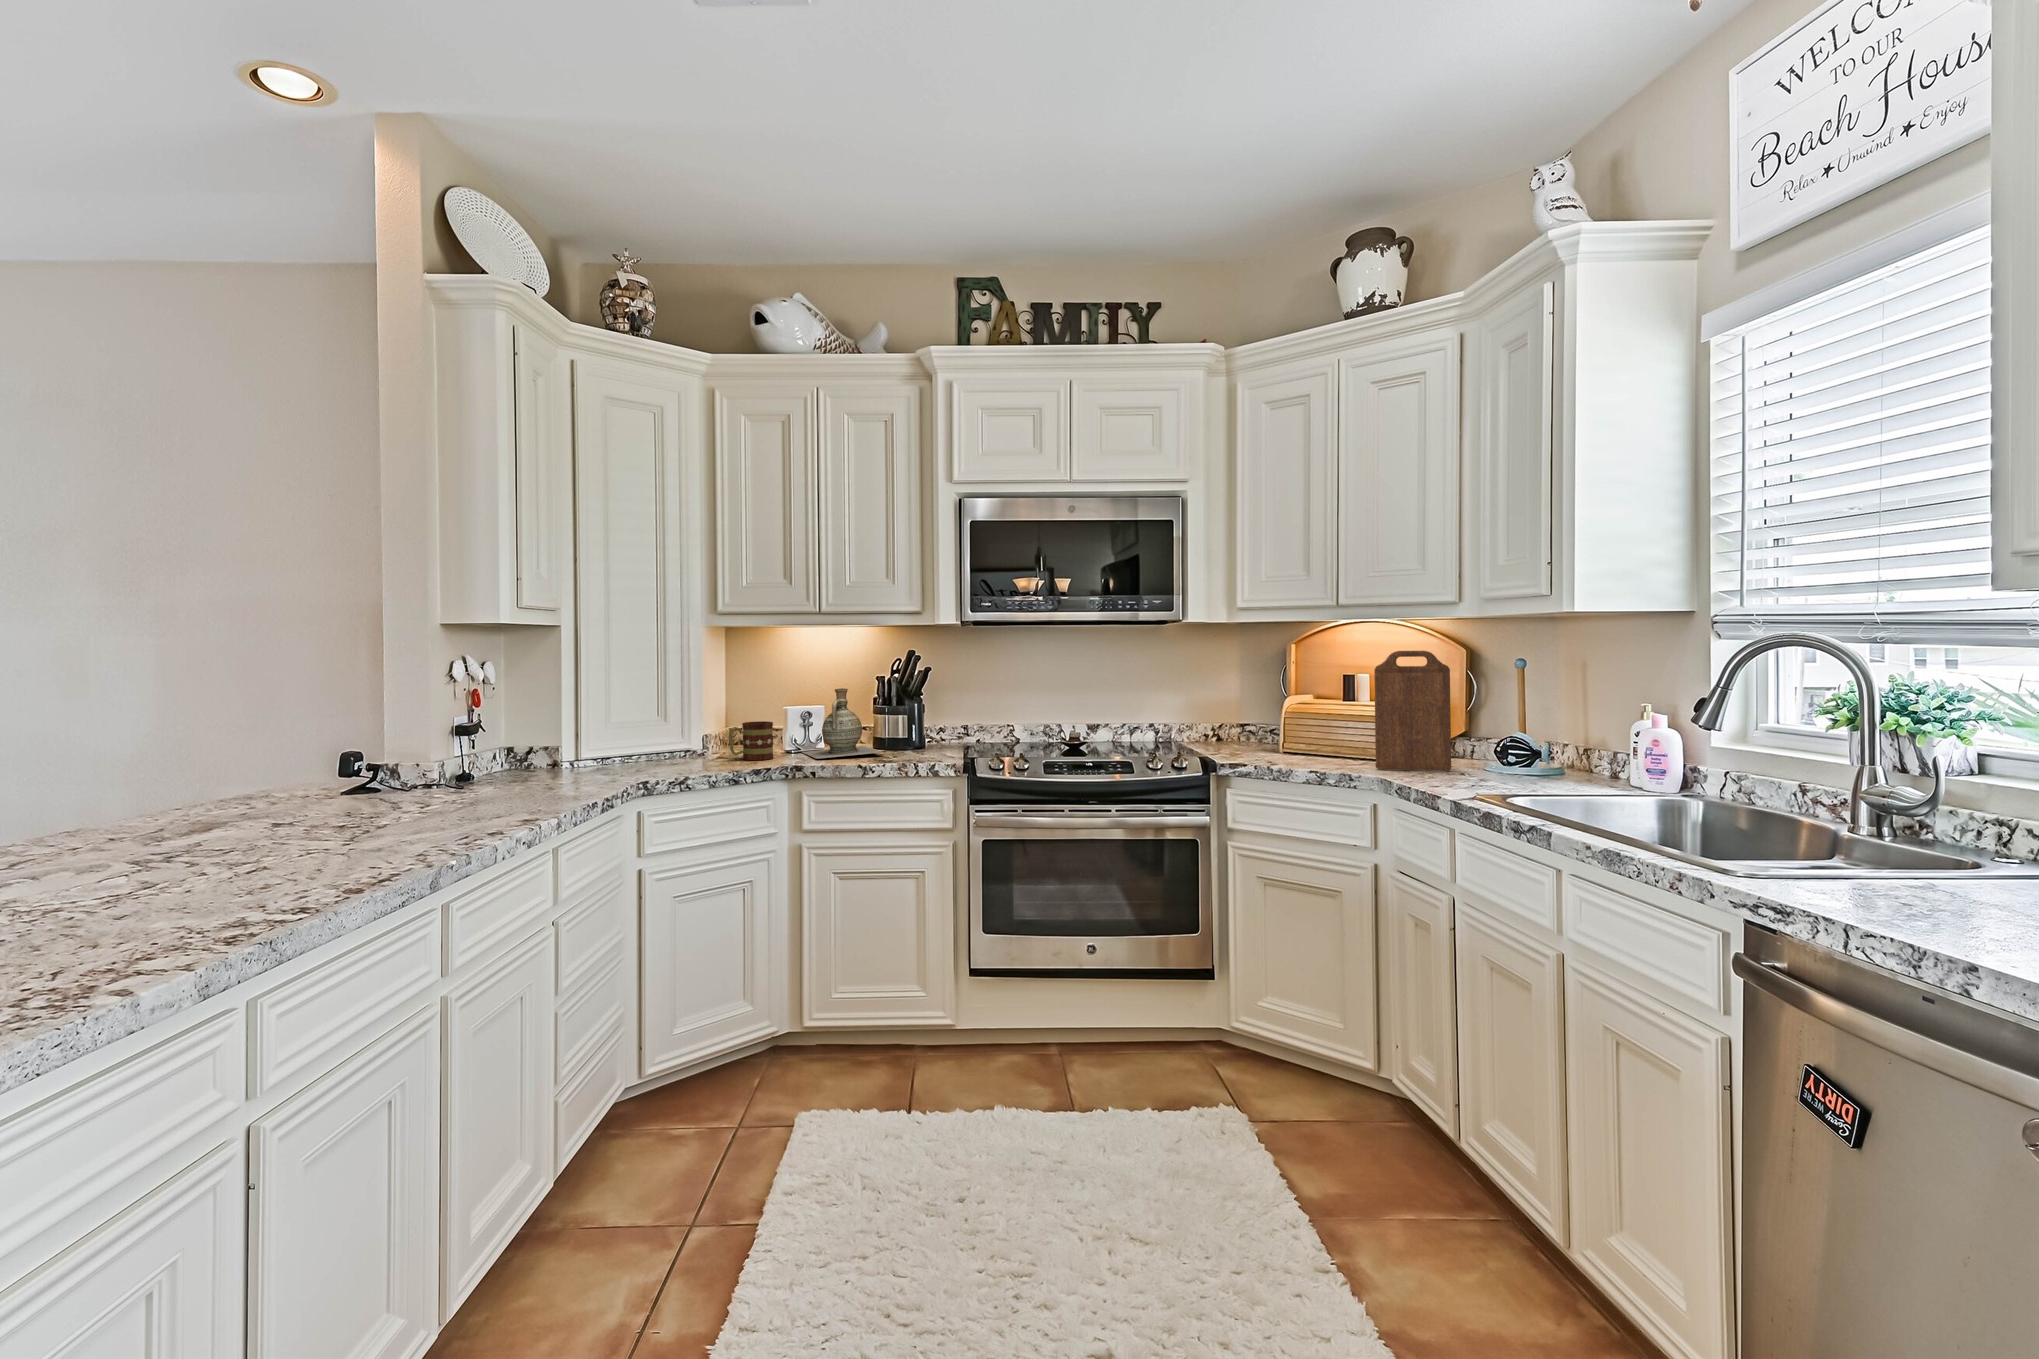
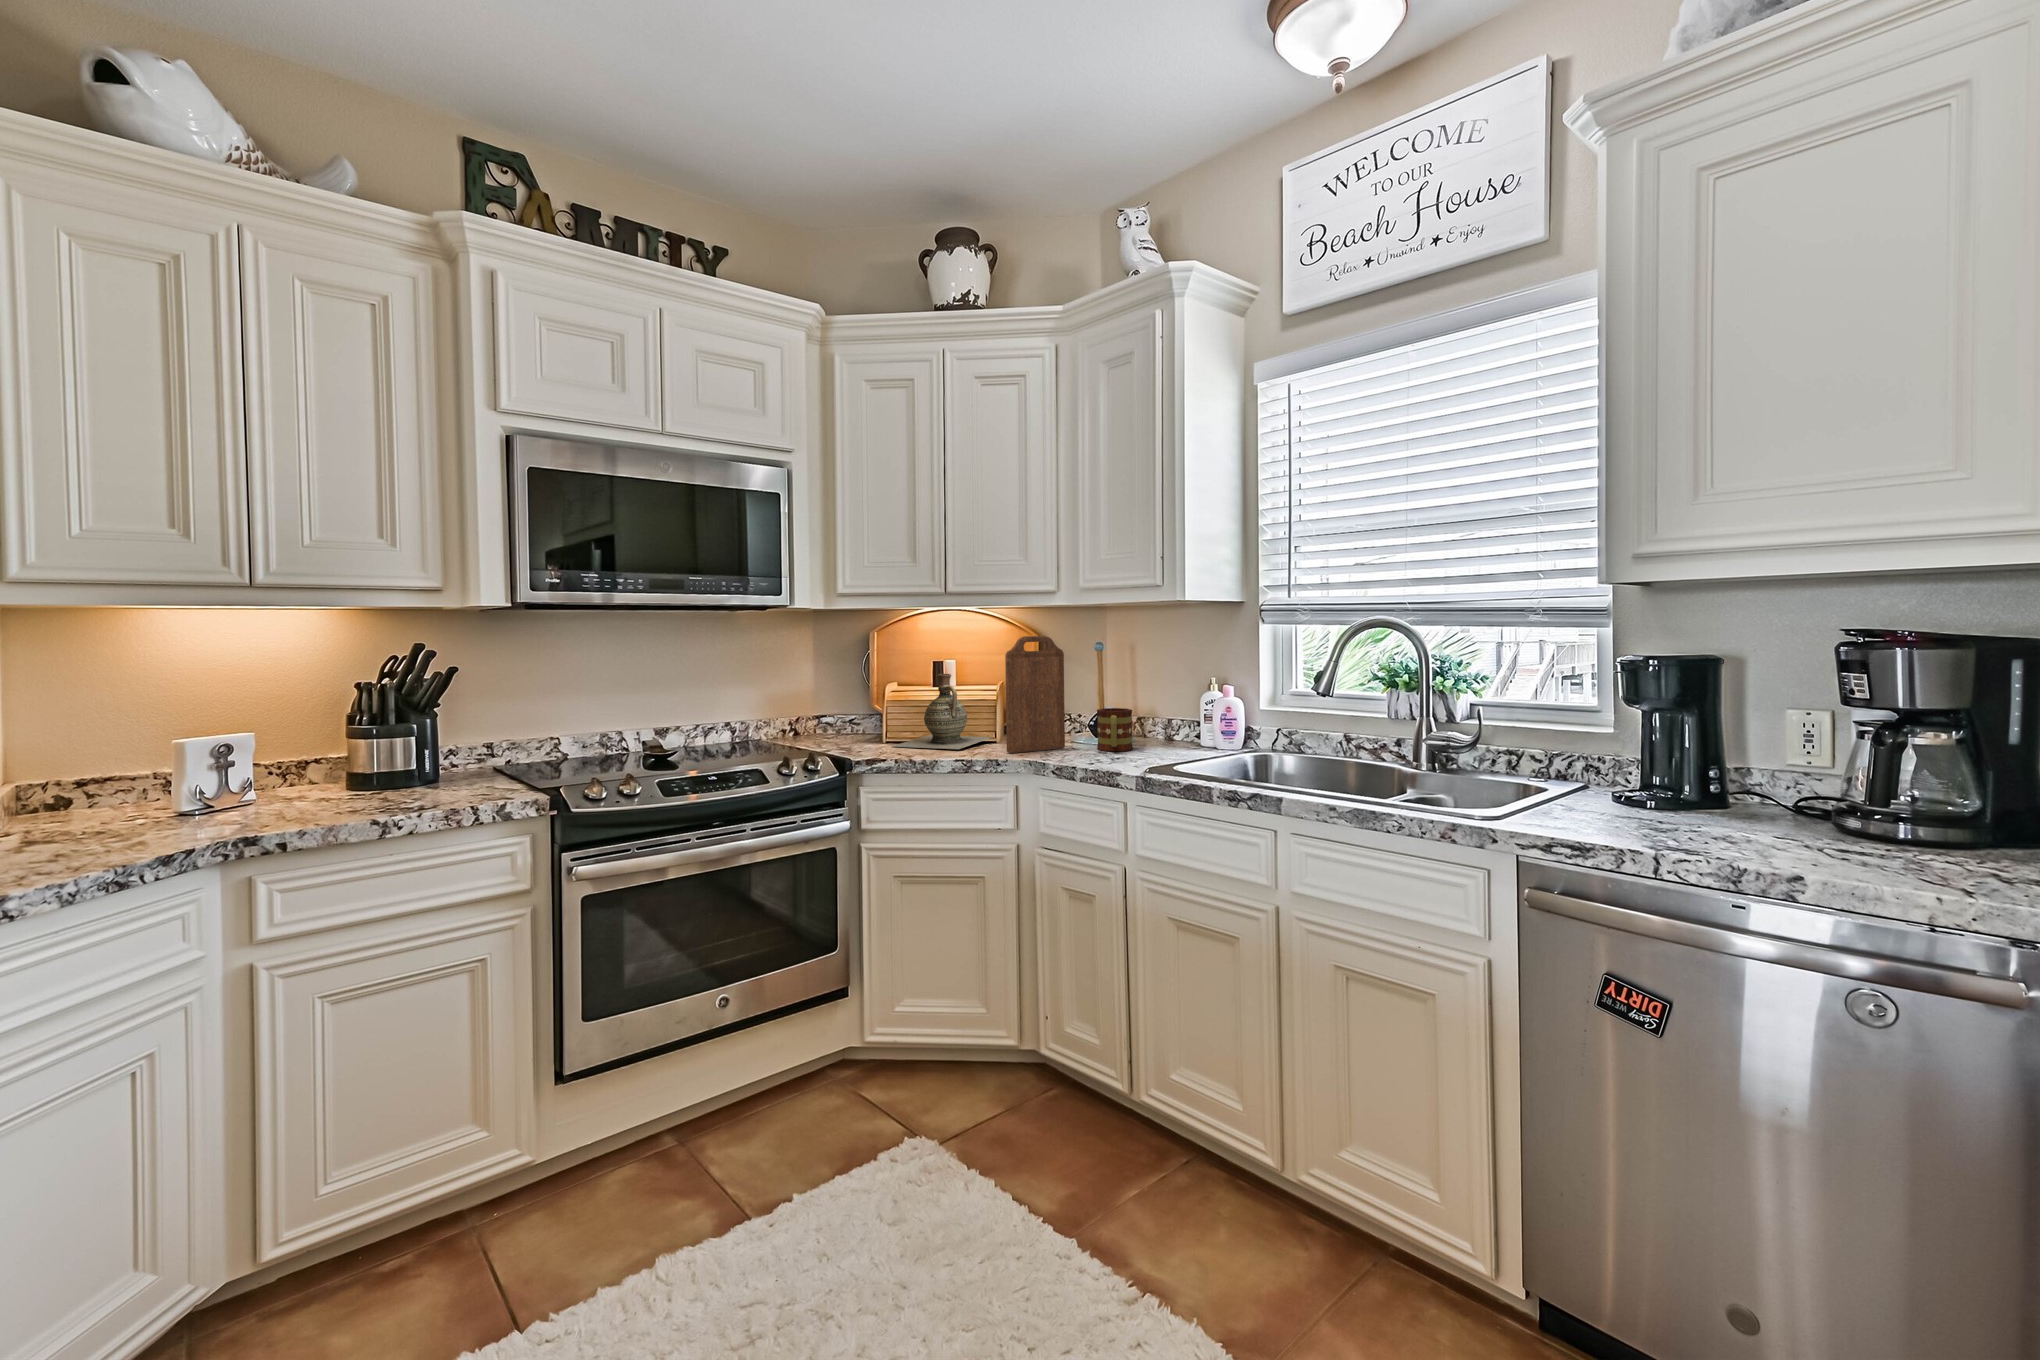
ceramic jug: present [802,688,882,759] -> present [893,674,992,749]
mug: present [729,721,773,760] -> present [1097,708,1133,751]

